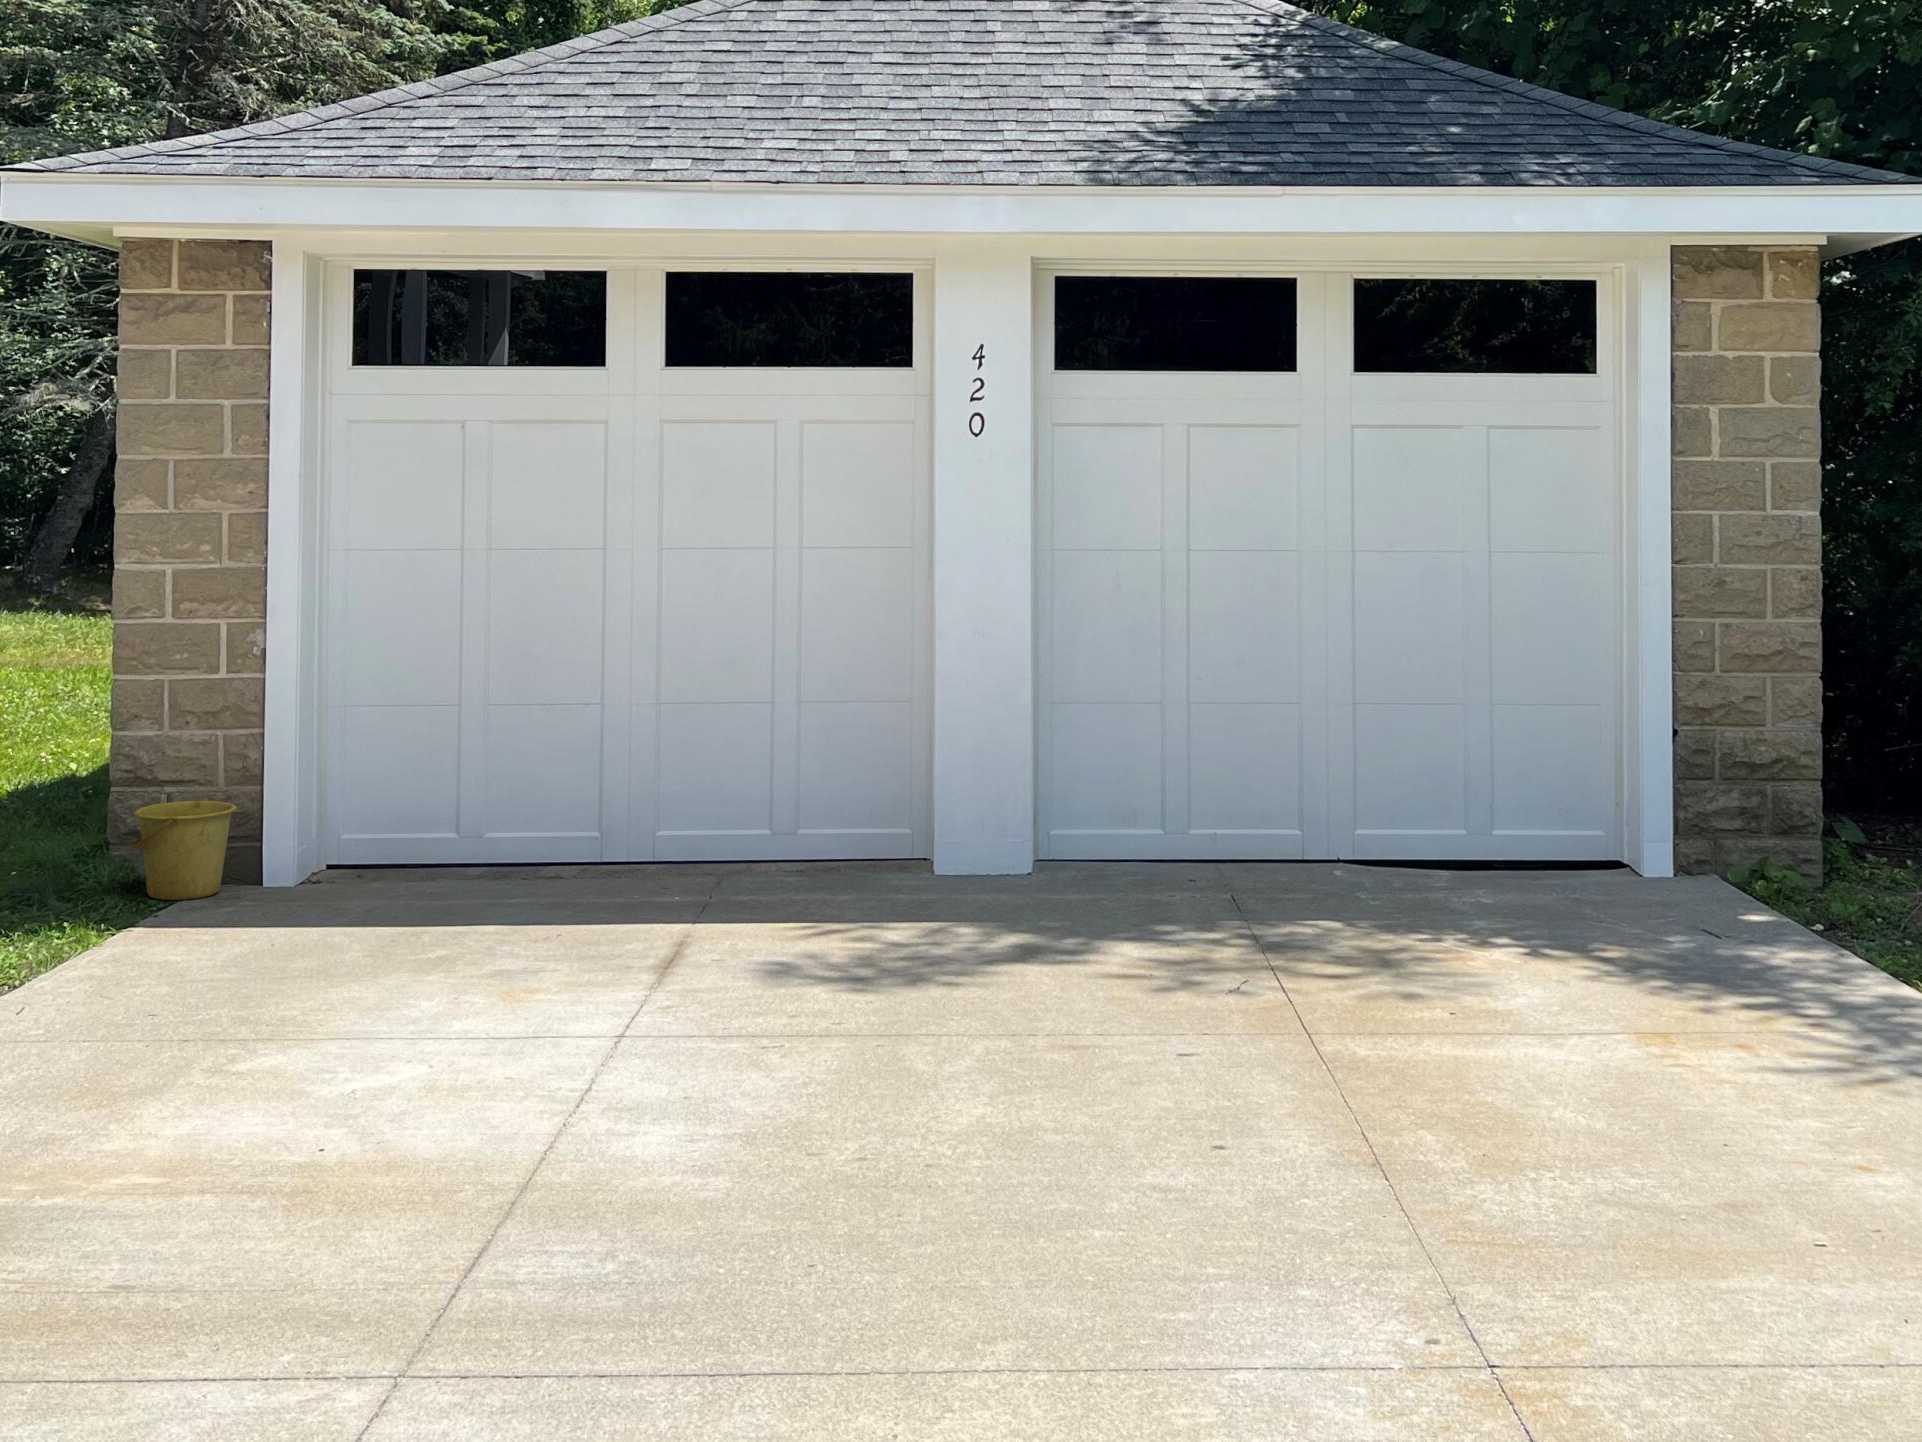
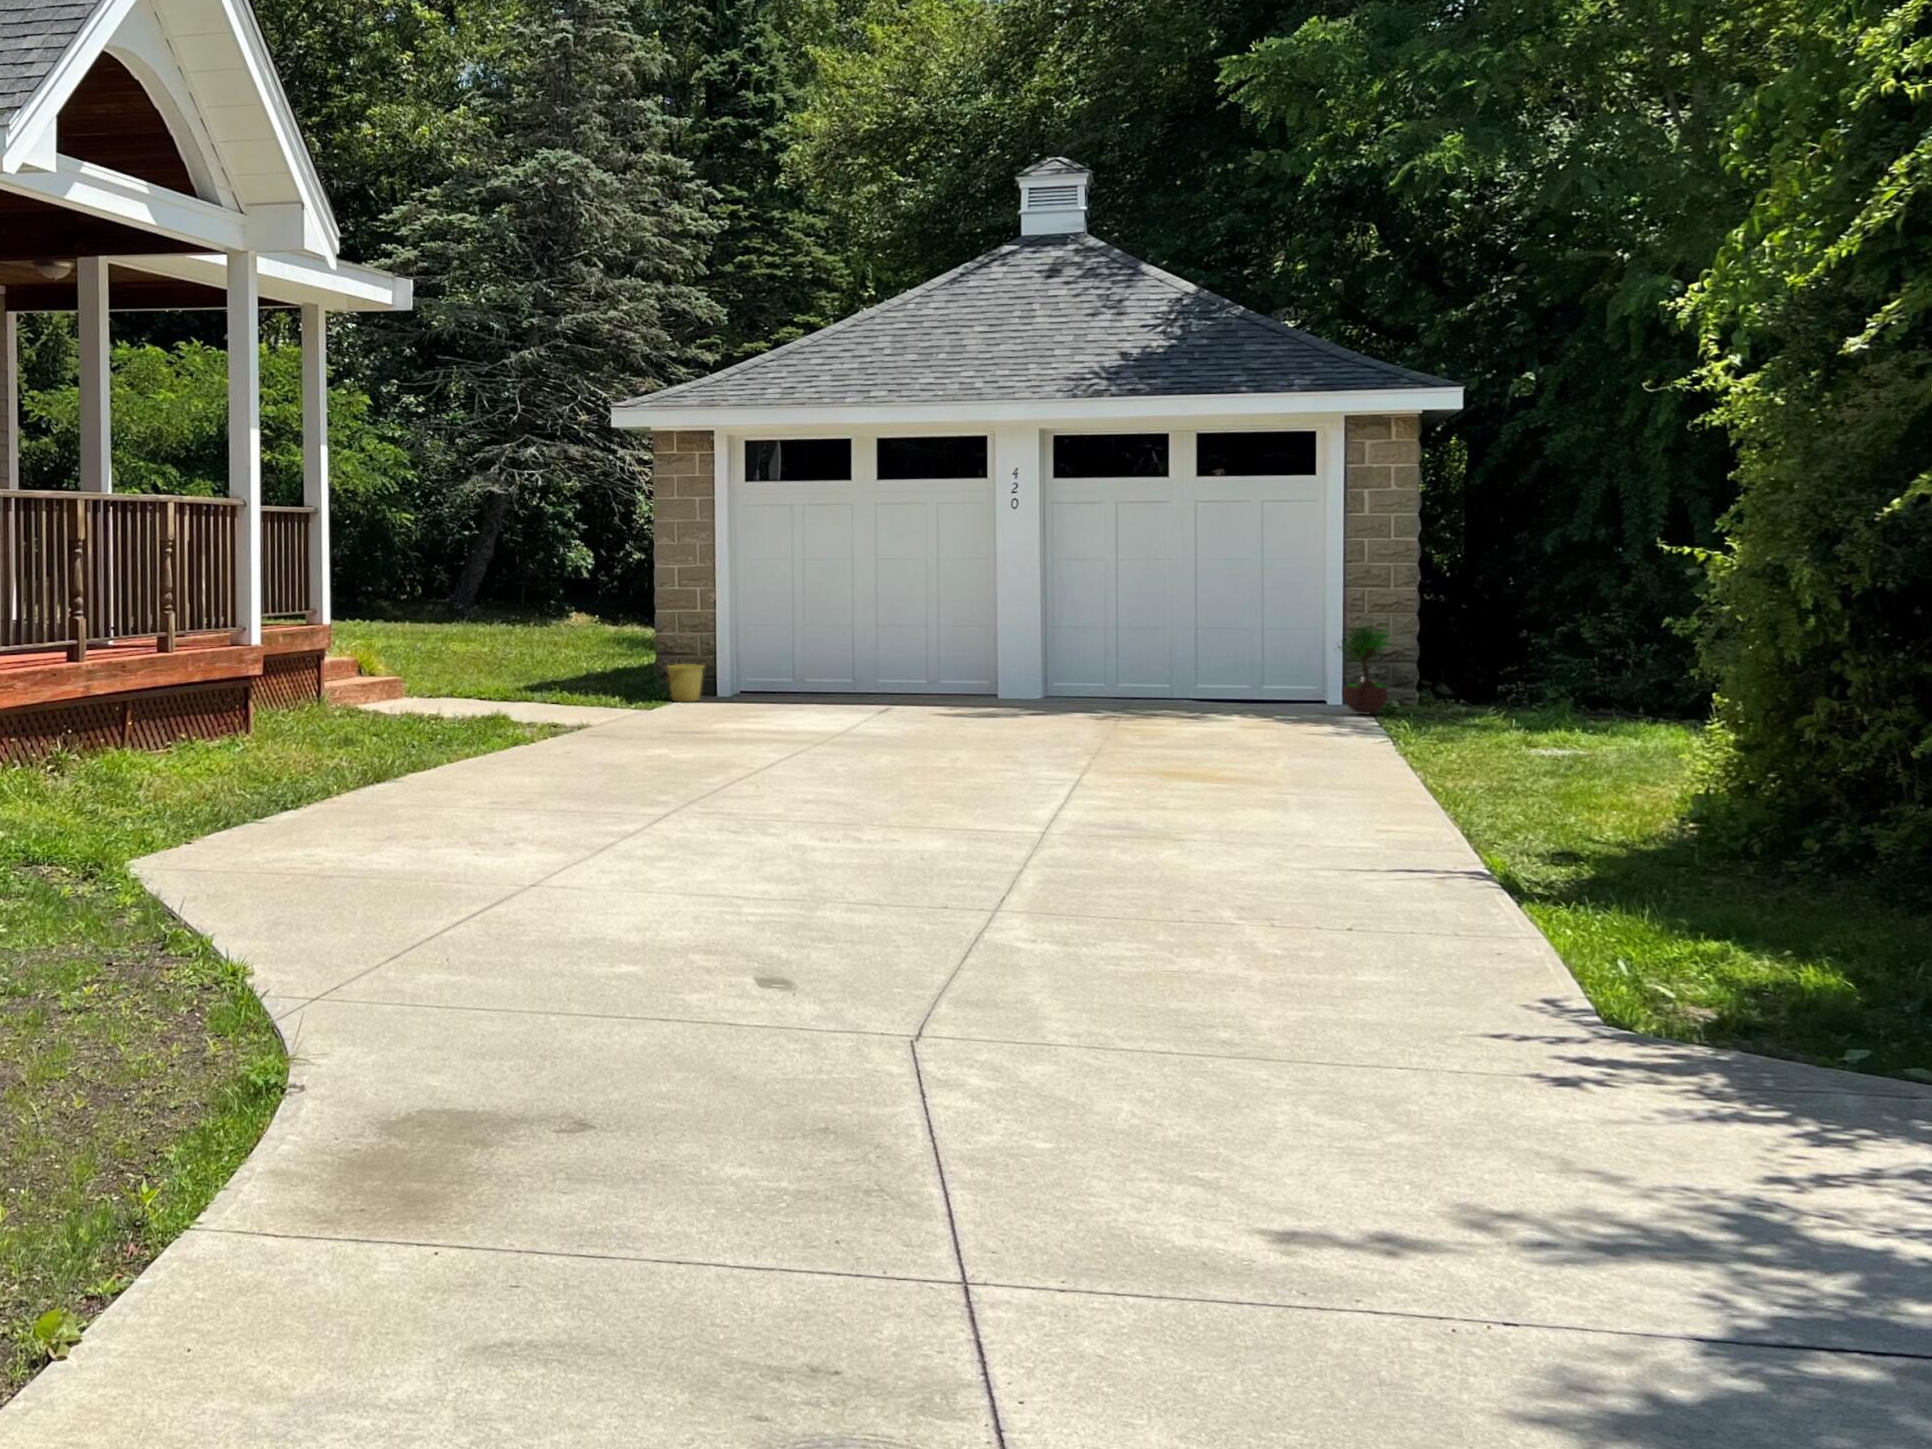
potted tree: none [1674,676,1800,890] -> present [1338,625,1390,714]

